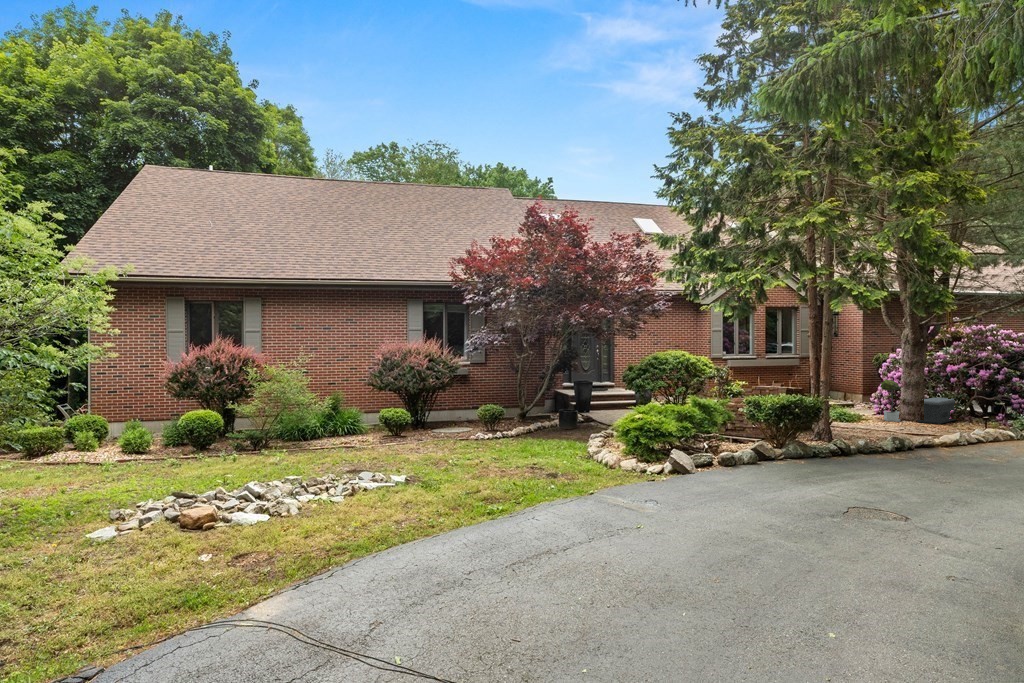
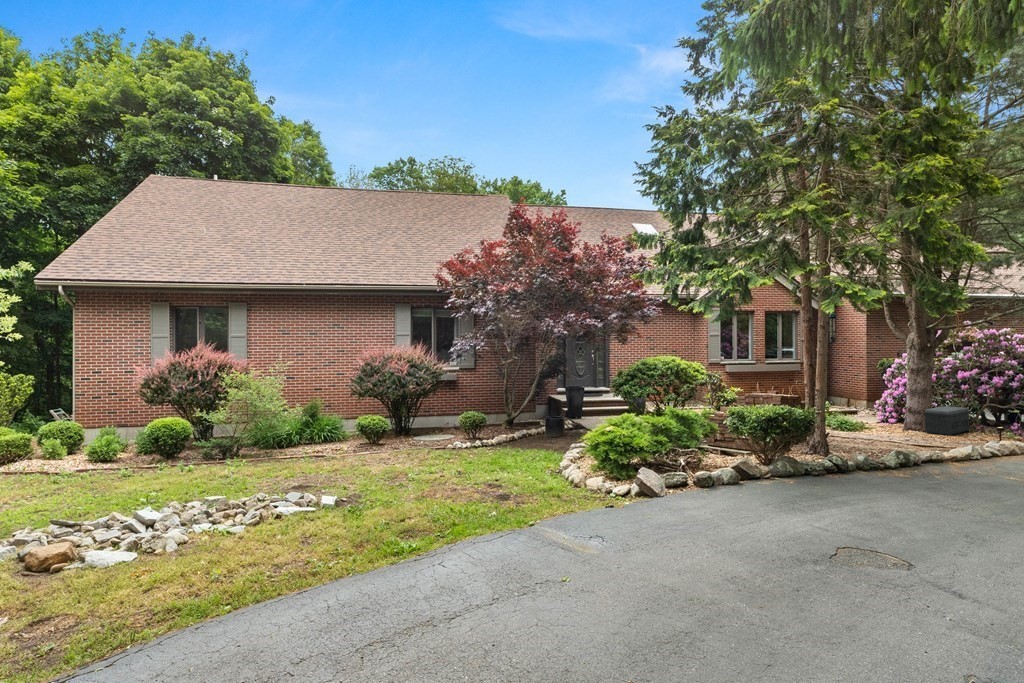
potted tree: present [881,379,901,422] -> none [885,386,908,432]

